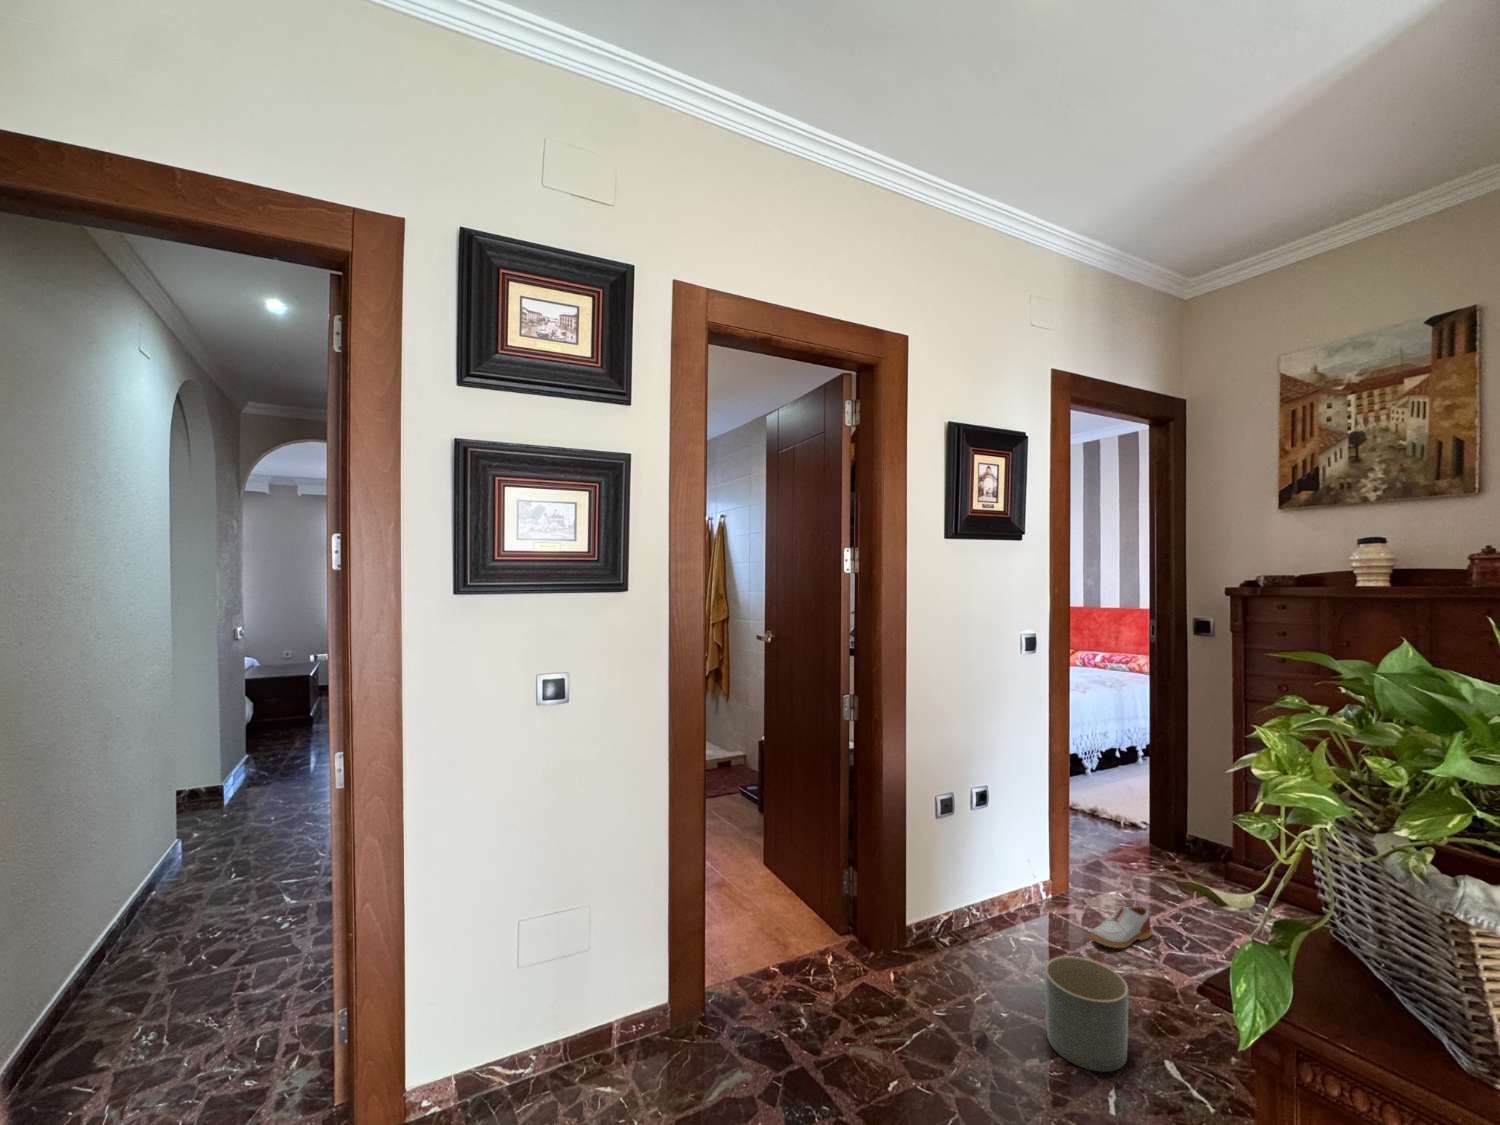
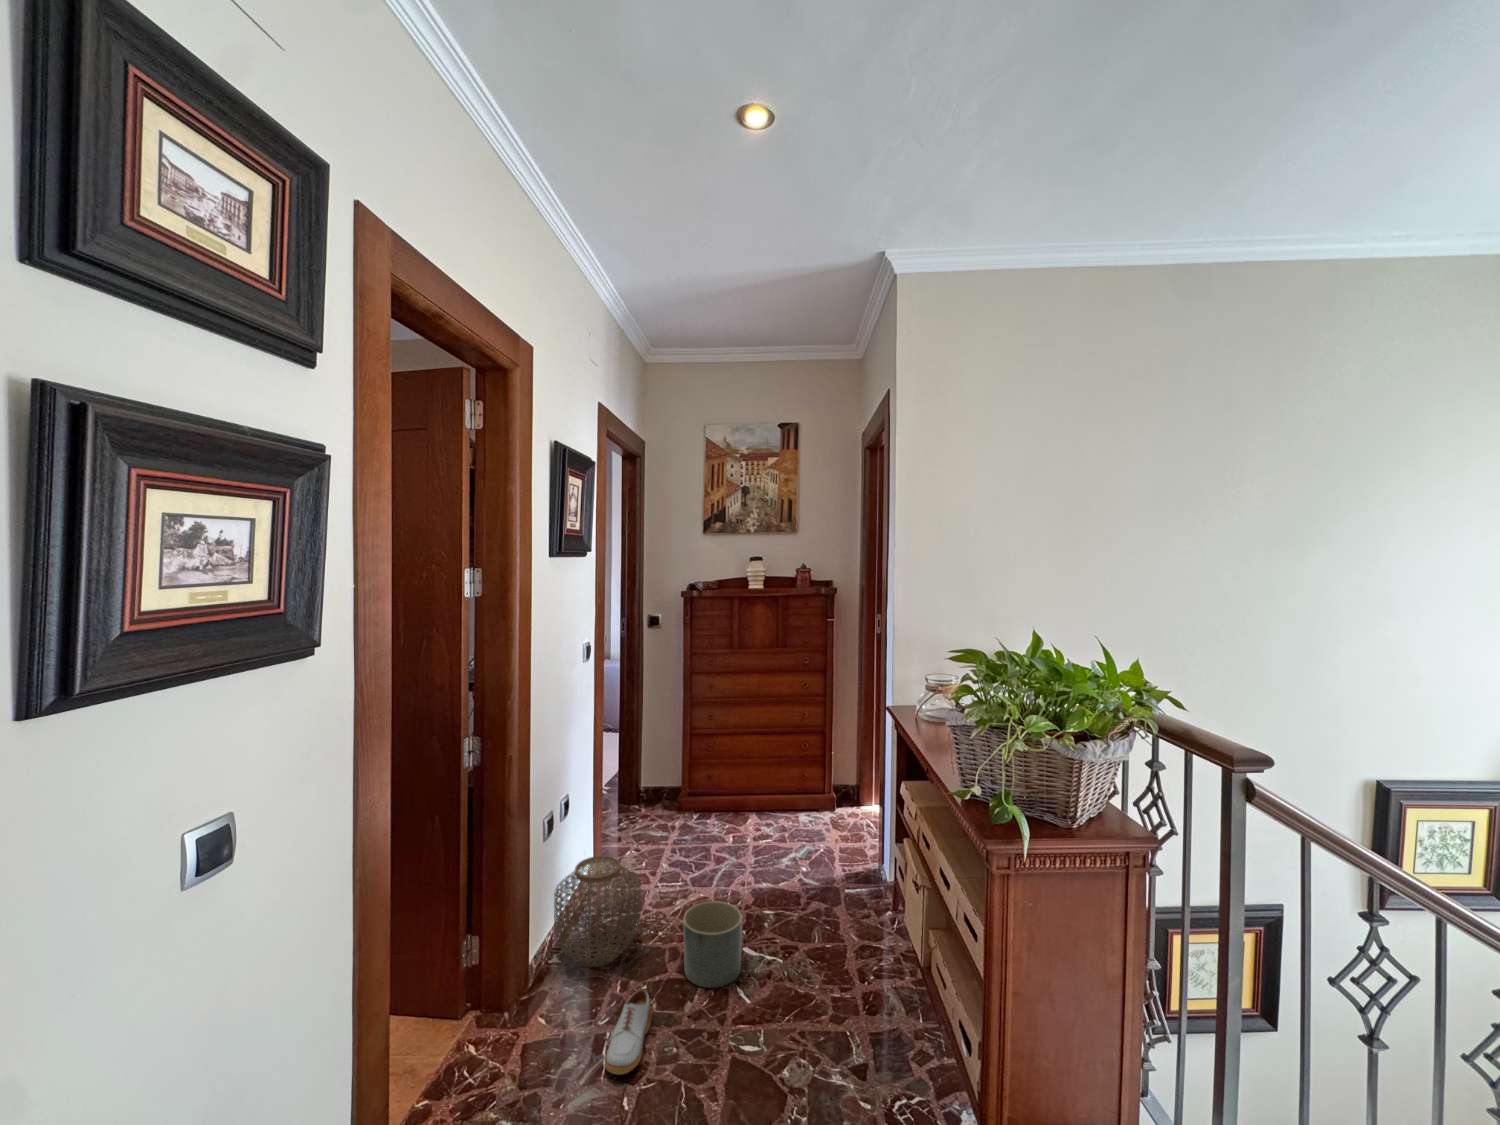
woven basket: none [938,854,1035,974] -> present [554,856,641,967]
shoe: present [1091,906,1152,948] -> present [605,990,652,1074]

